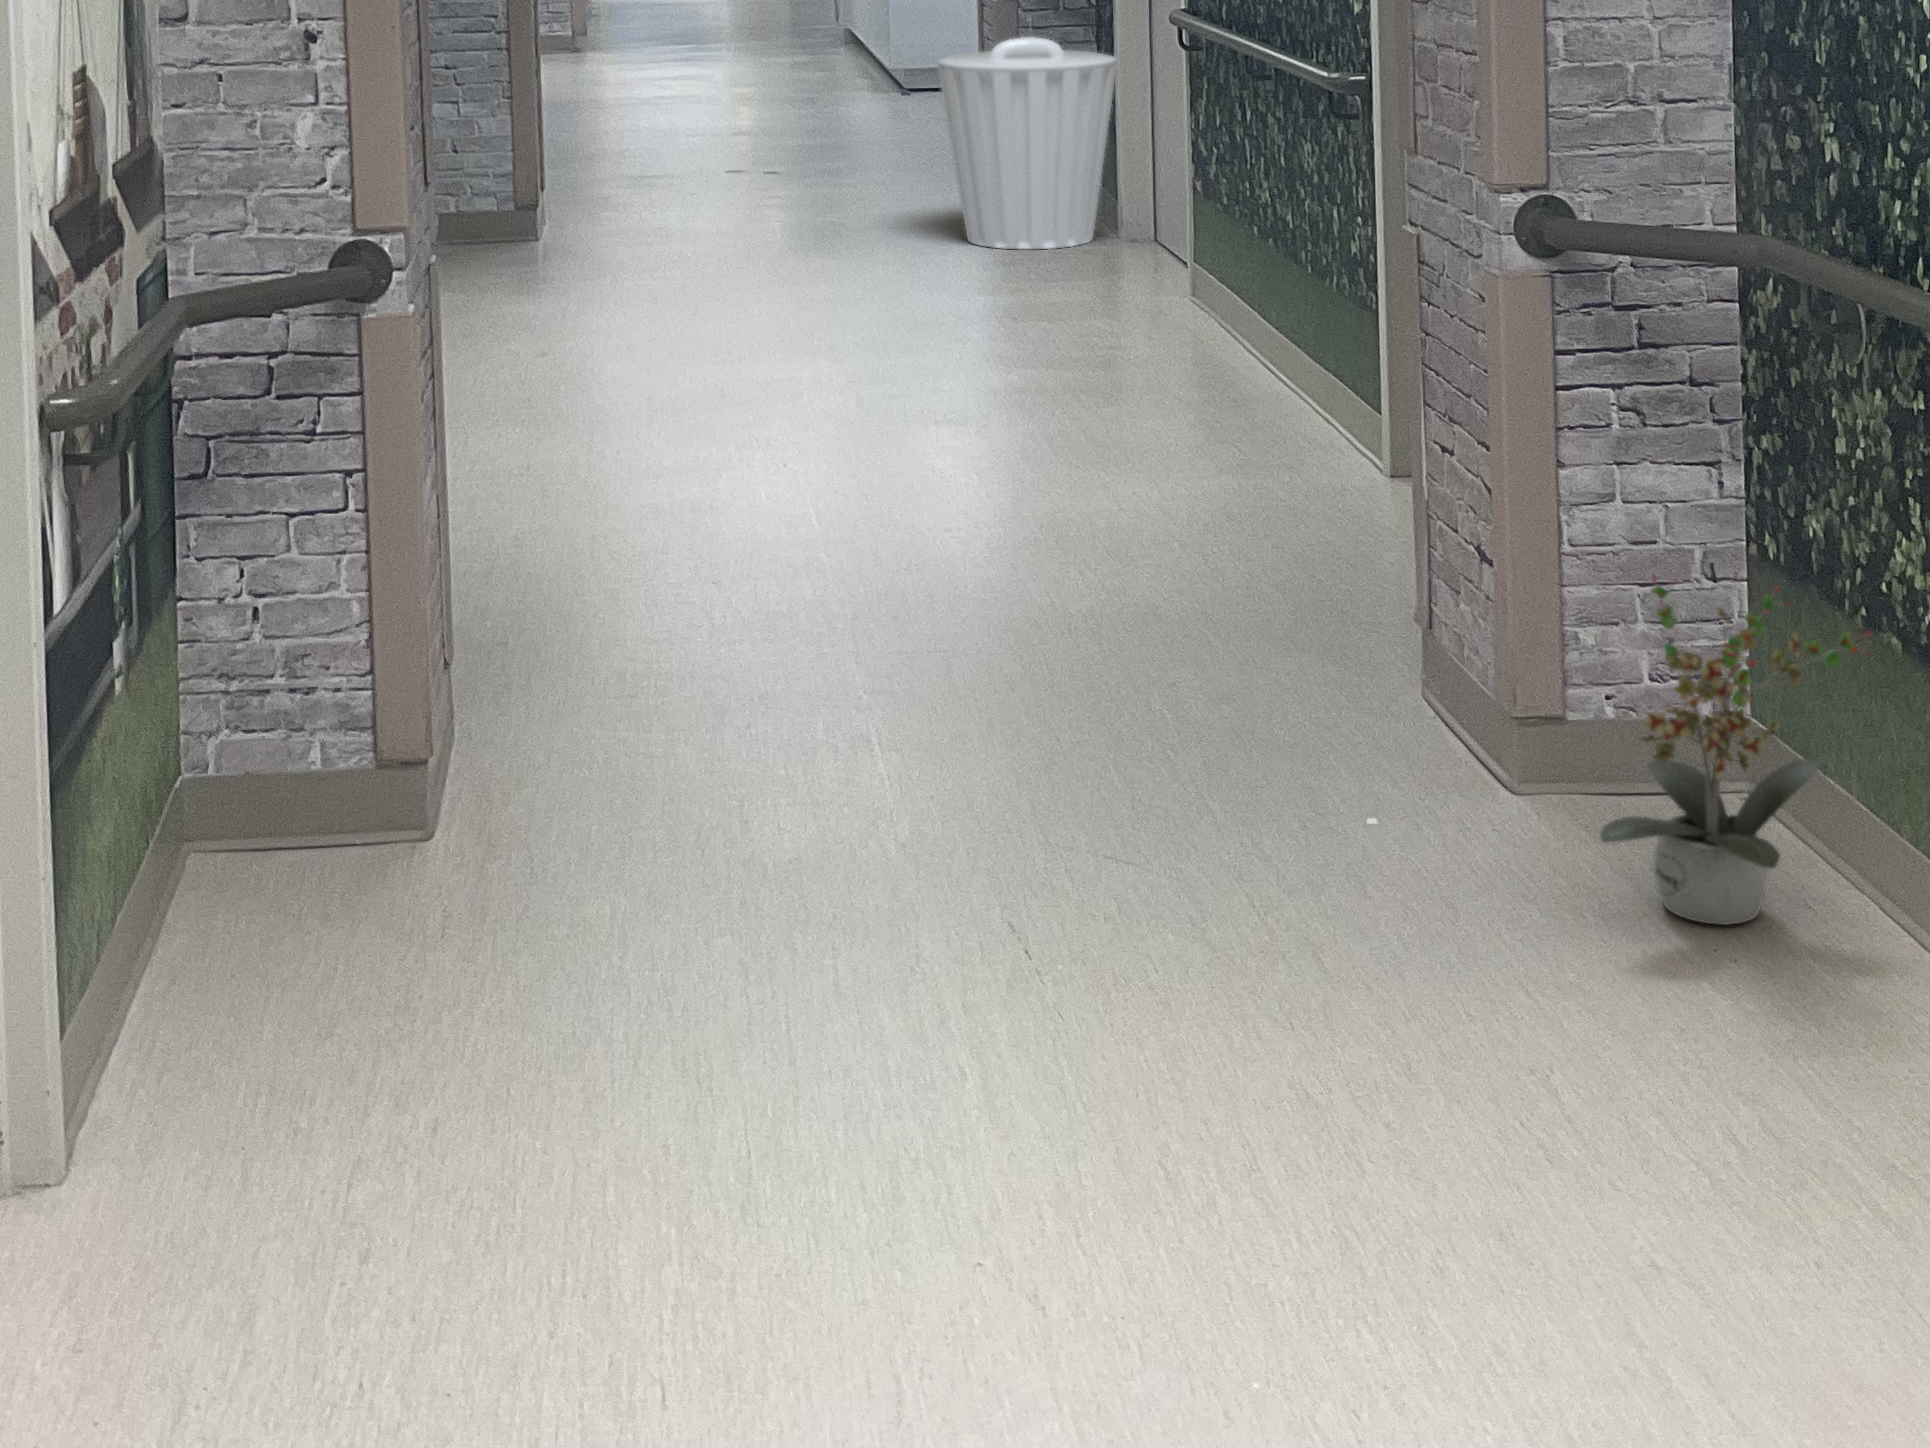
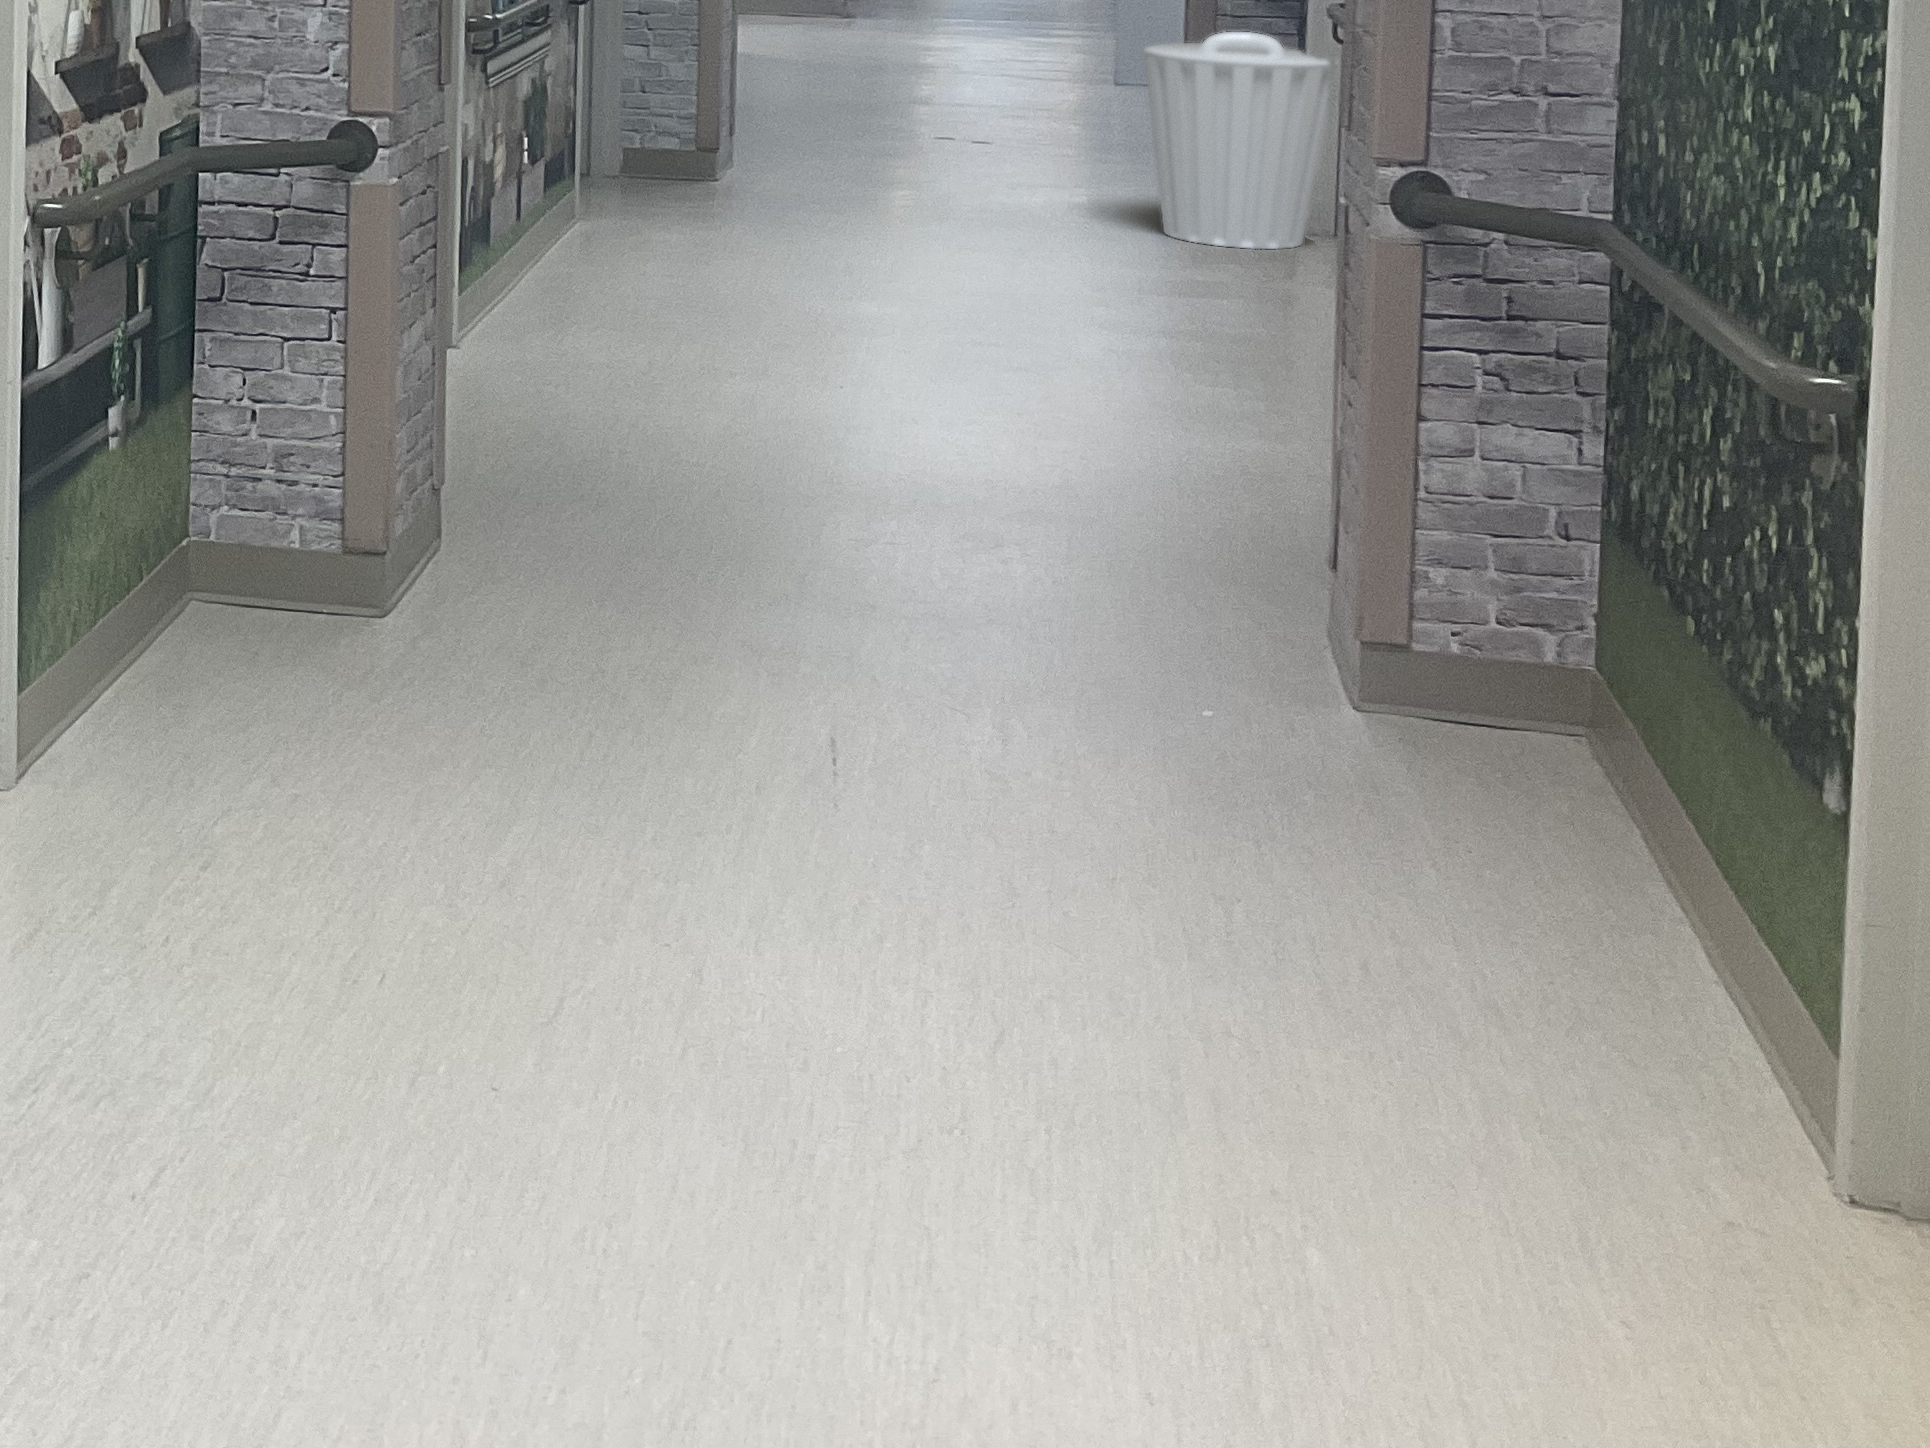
potted plant: present [1600,576,1871,925] -> none [1403,567,1721,904]

